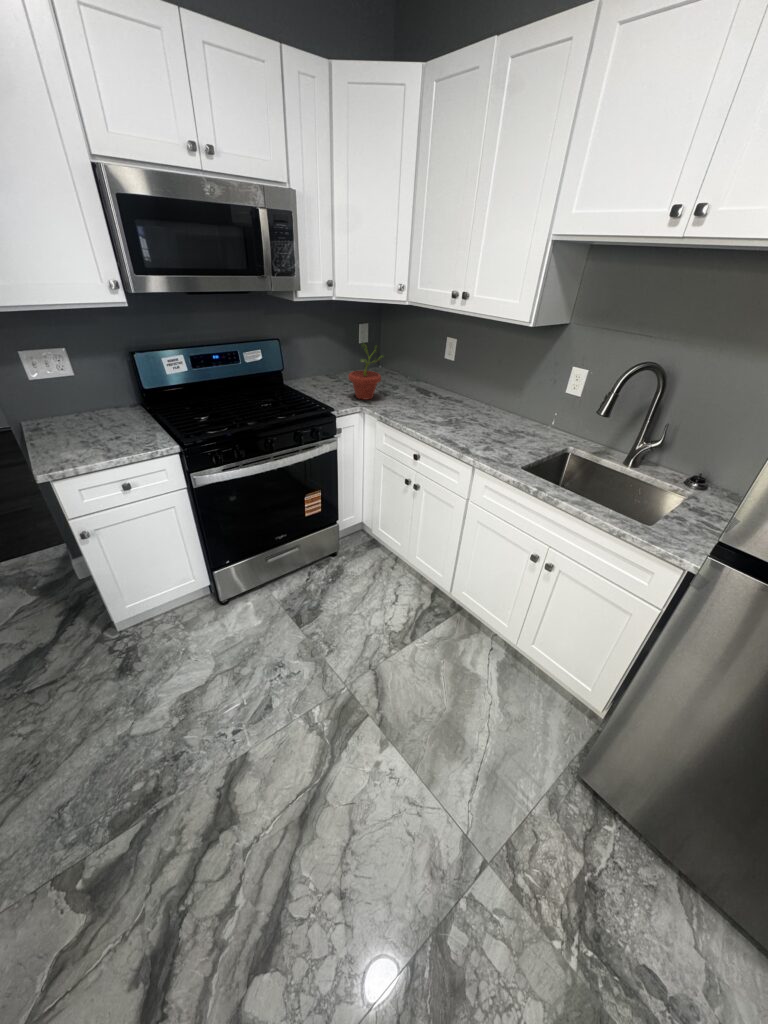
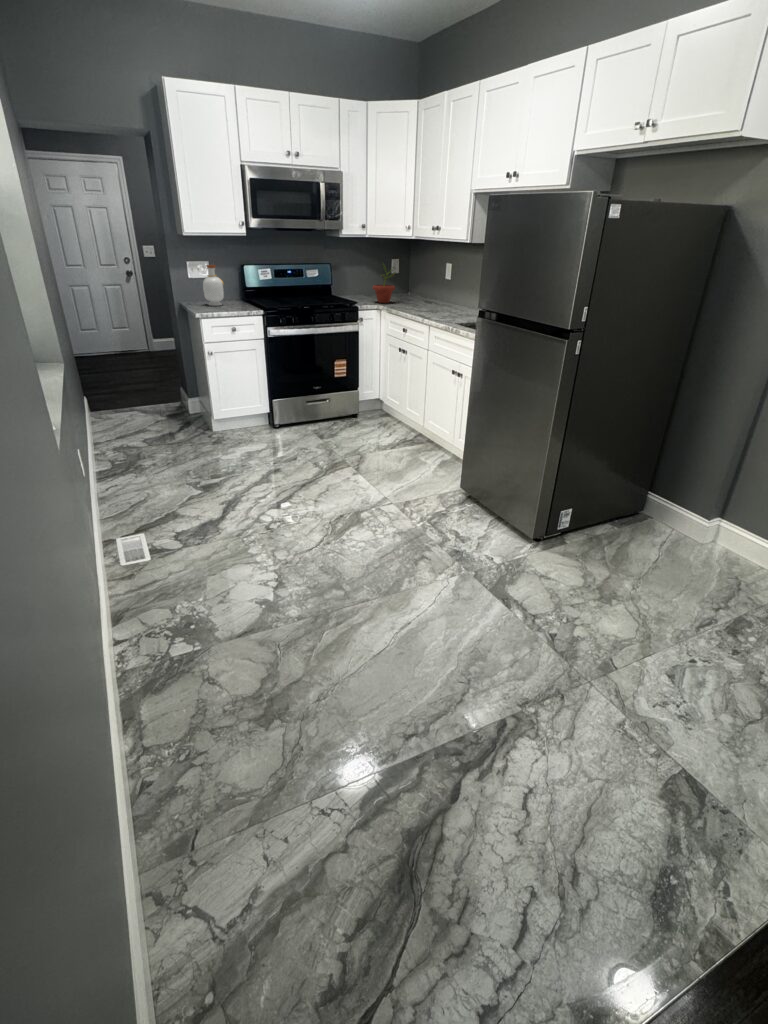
bottle: none [50,363,101,437] -> present [203,265,224,306]

